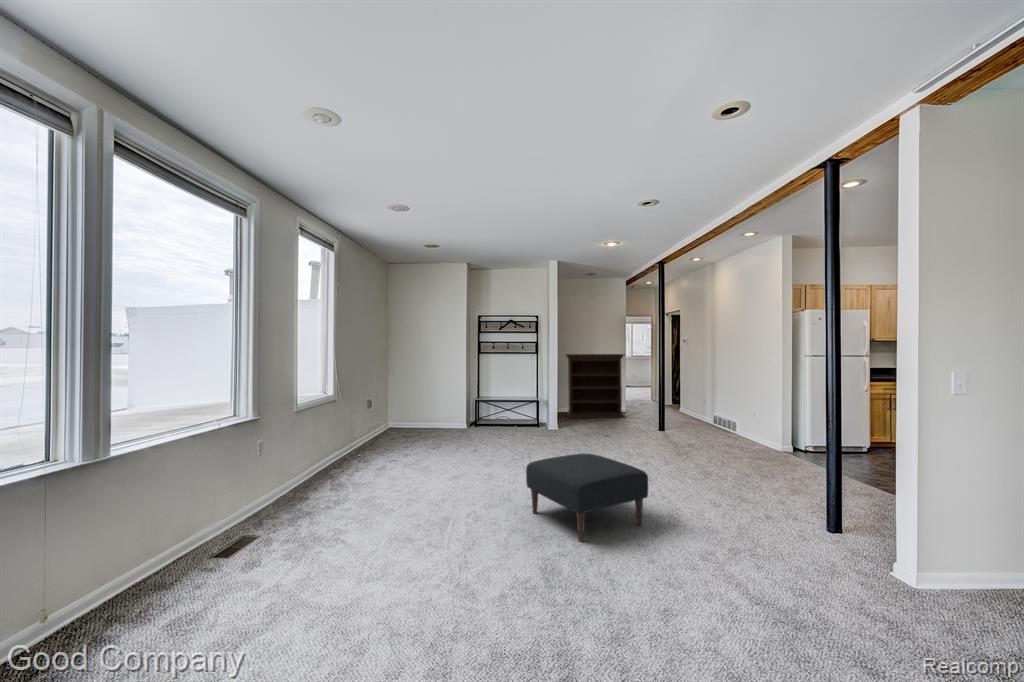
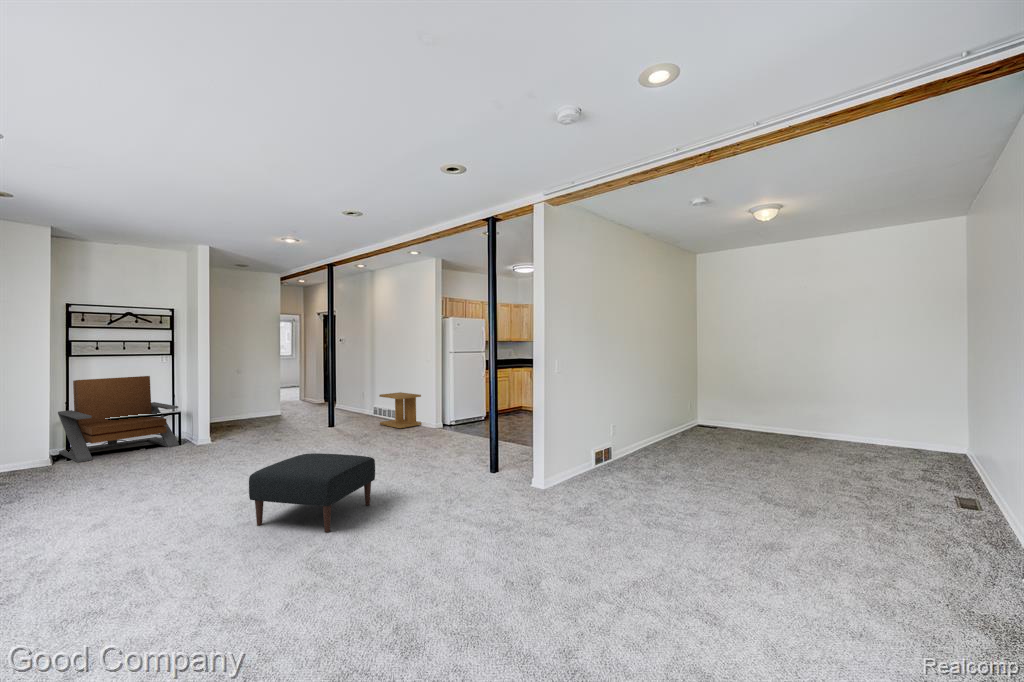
bookshelf: present [566,354,624,418] -> none [205,353,285,429]
lounge chair: none [471,370,536,430] -> present [58,376,179,462]
side table: none [713,402,765,444] -> present [379,392,421,428]

